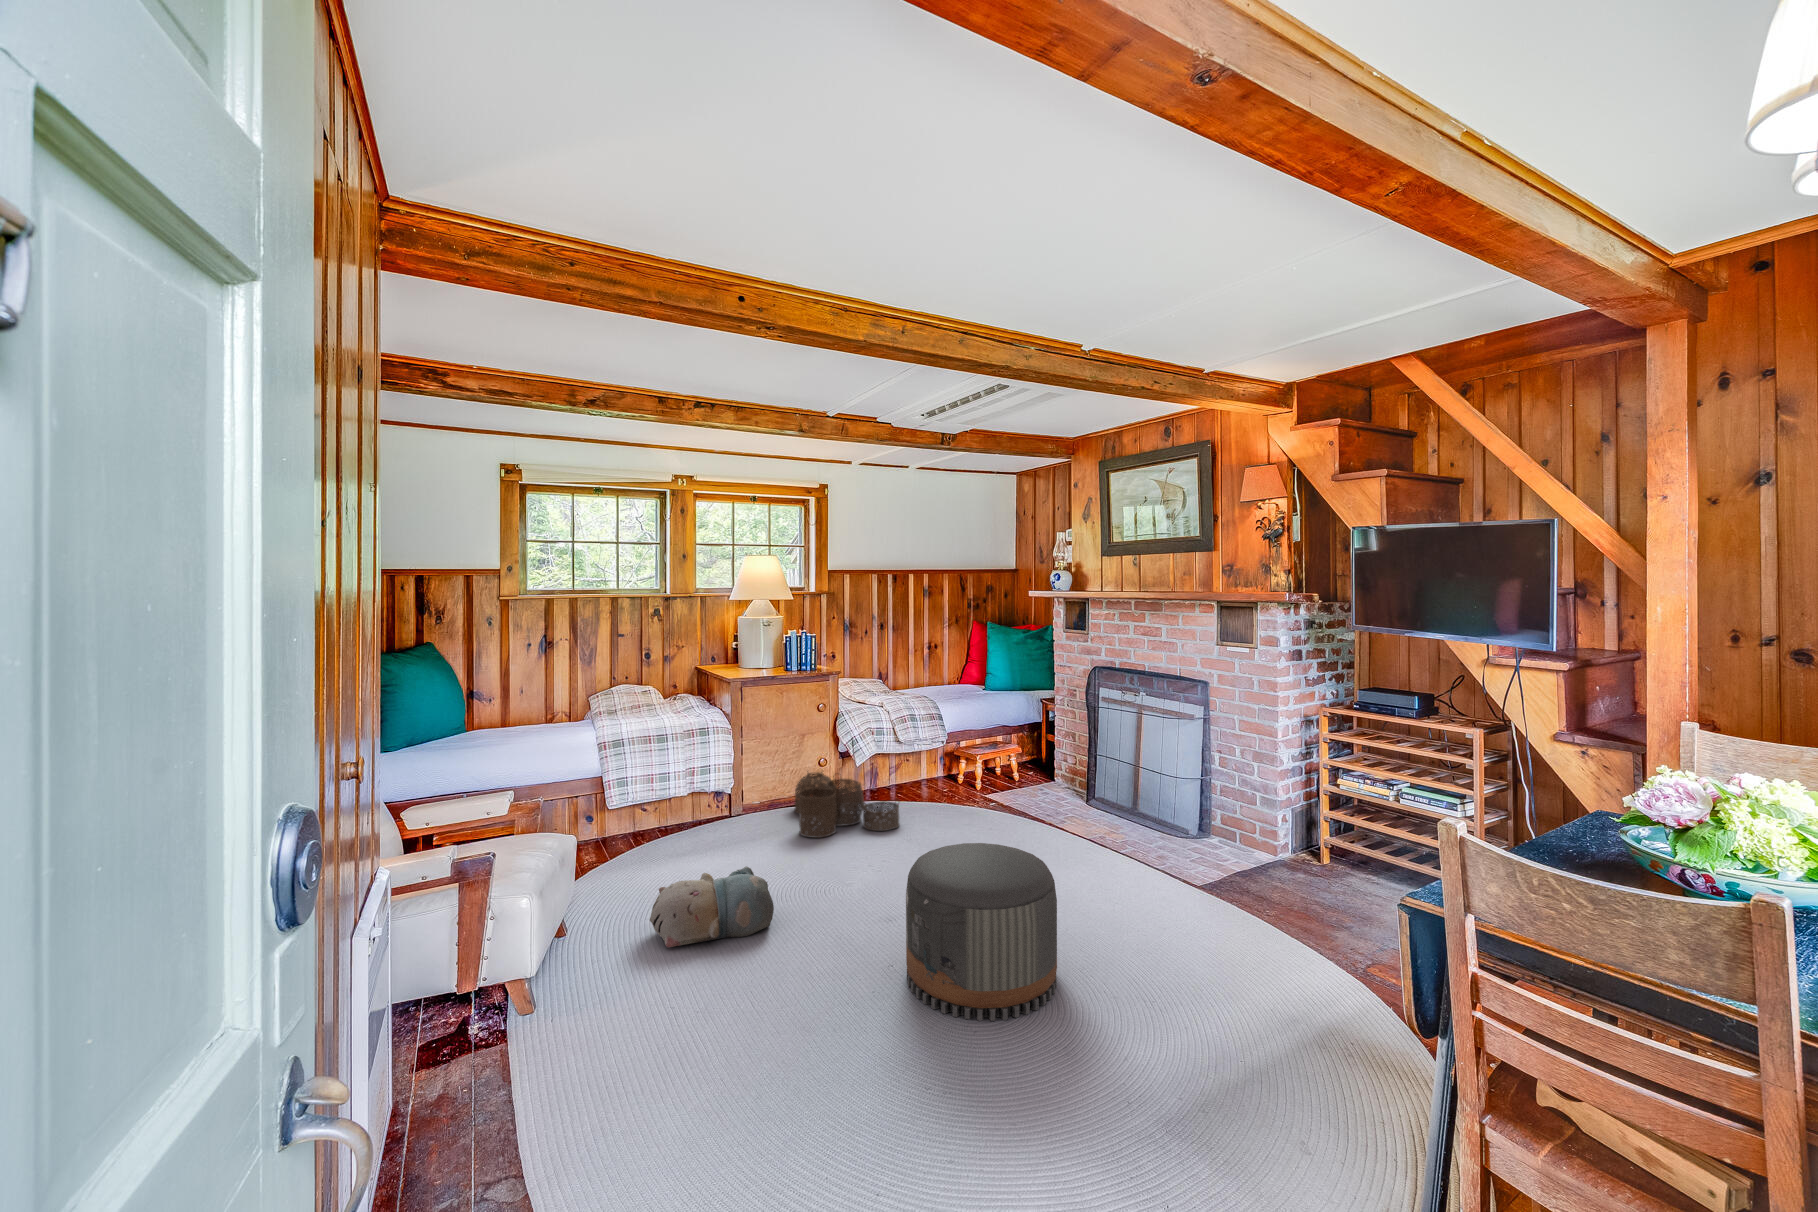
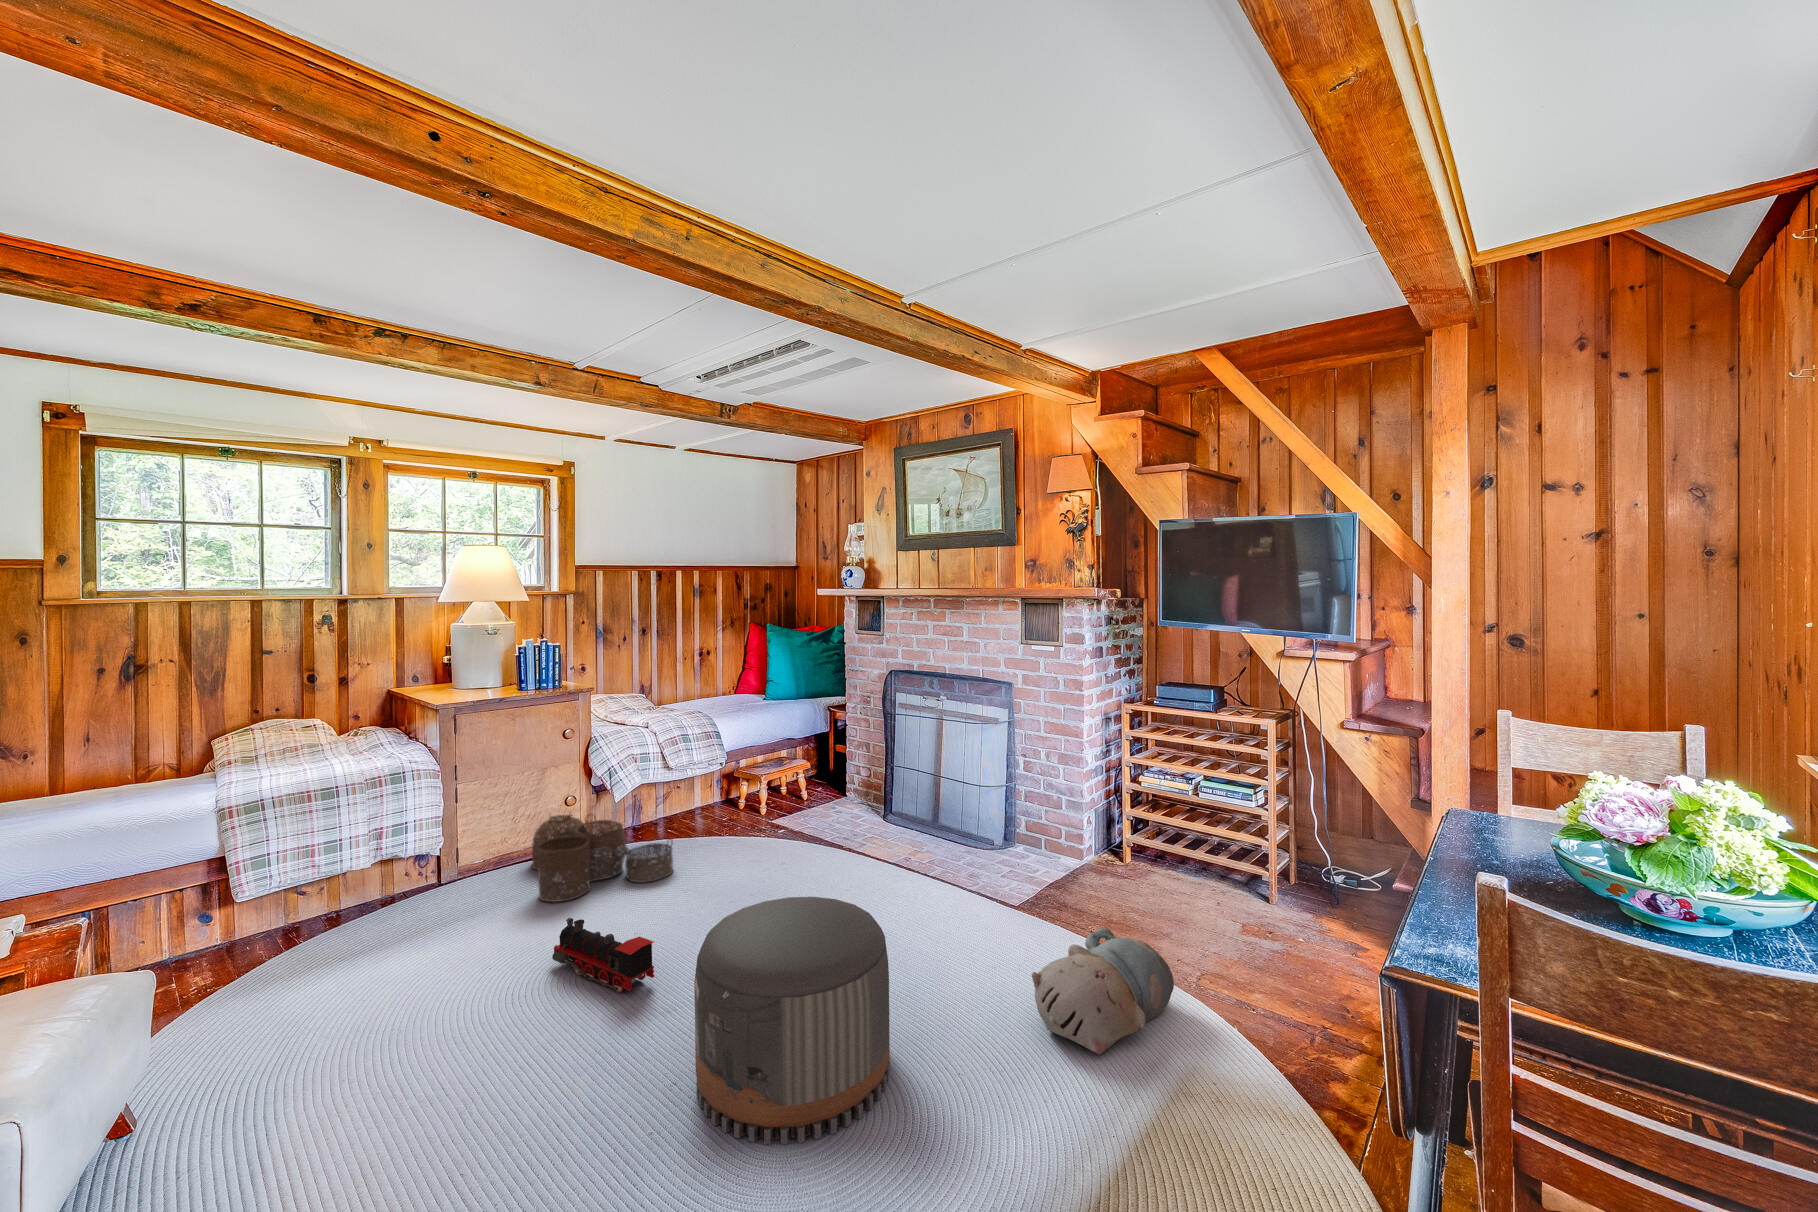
toy train: none [809,846,882,904] -> present [552,918,654,992]
plush toy: present [650,866,774,947] -> present [1032,927,1174,1055]

